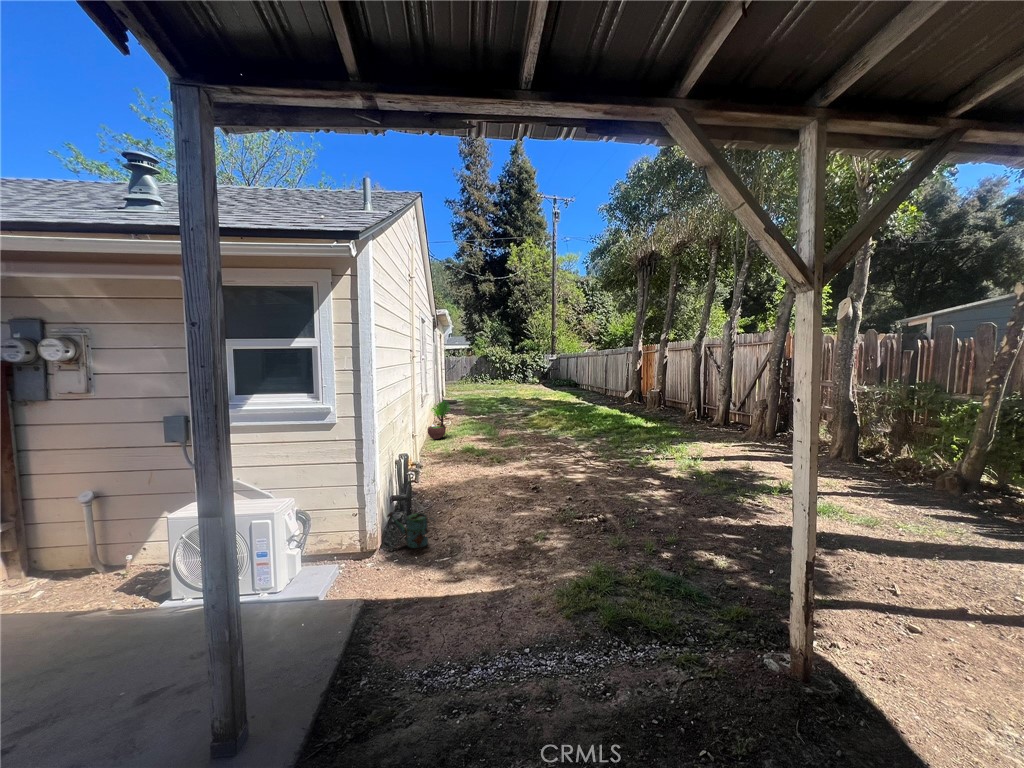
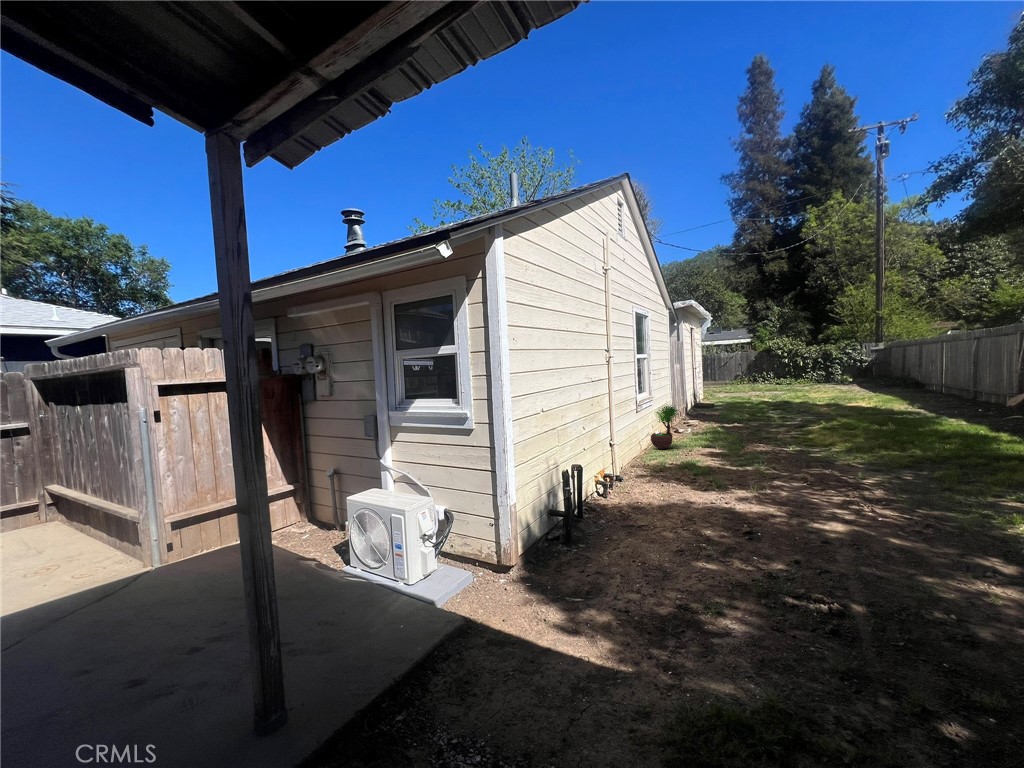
watering can: present [387,512,435,548] -> none [532,530,582,578]

